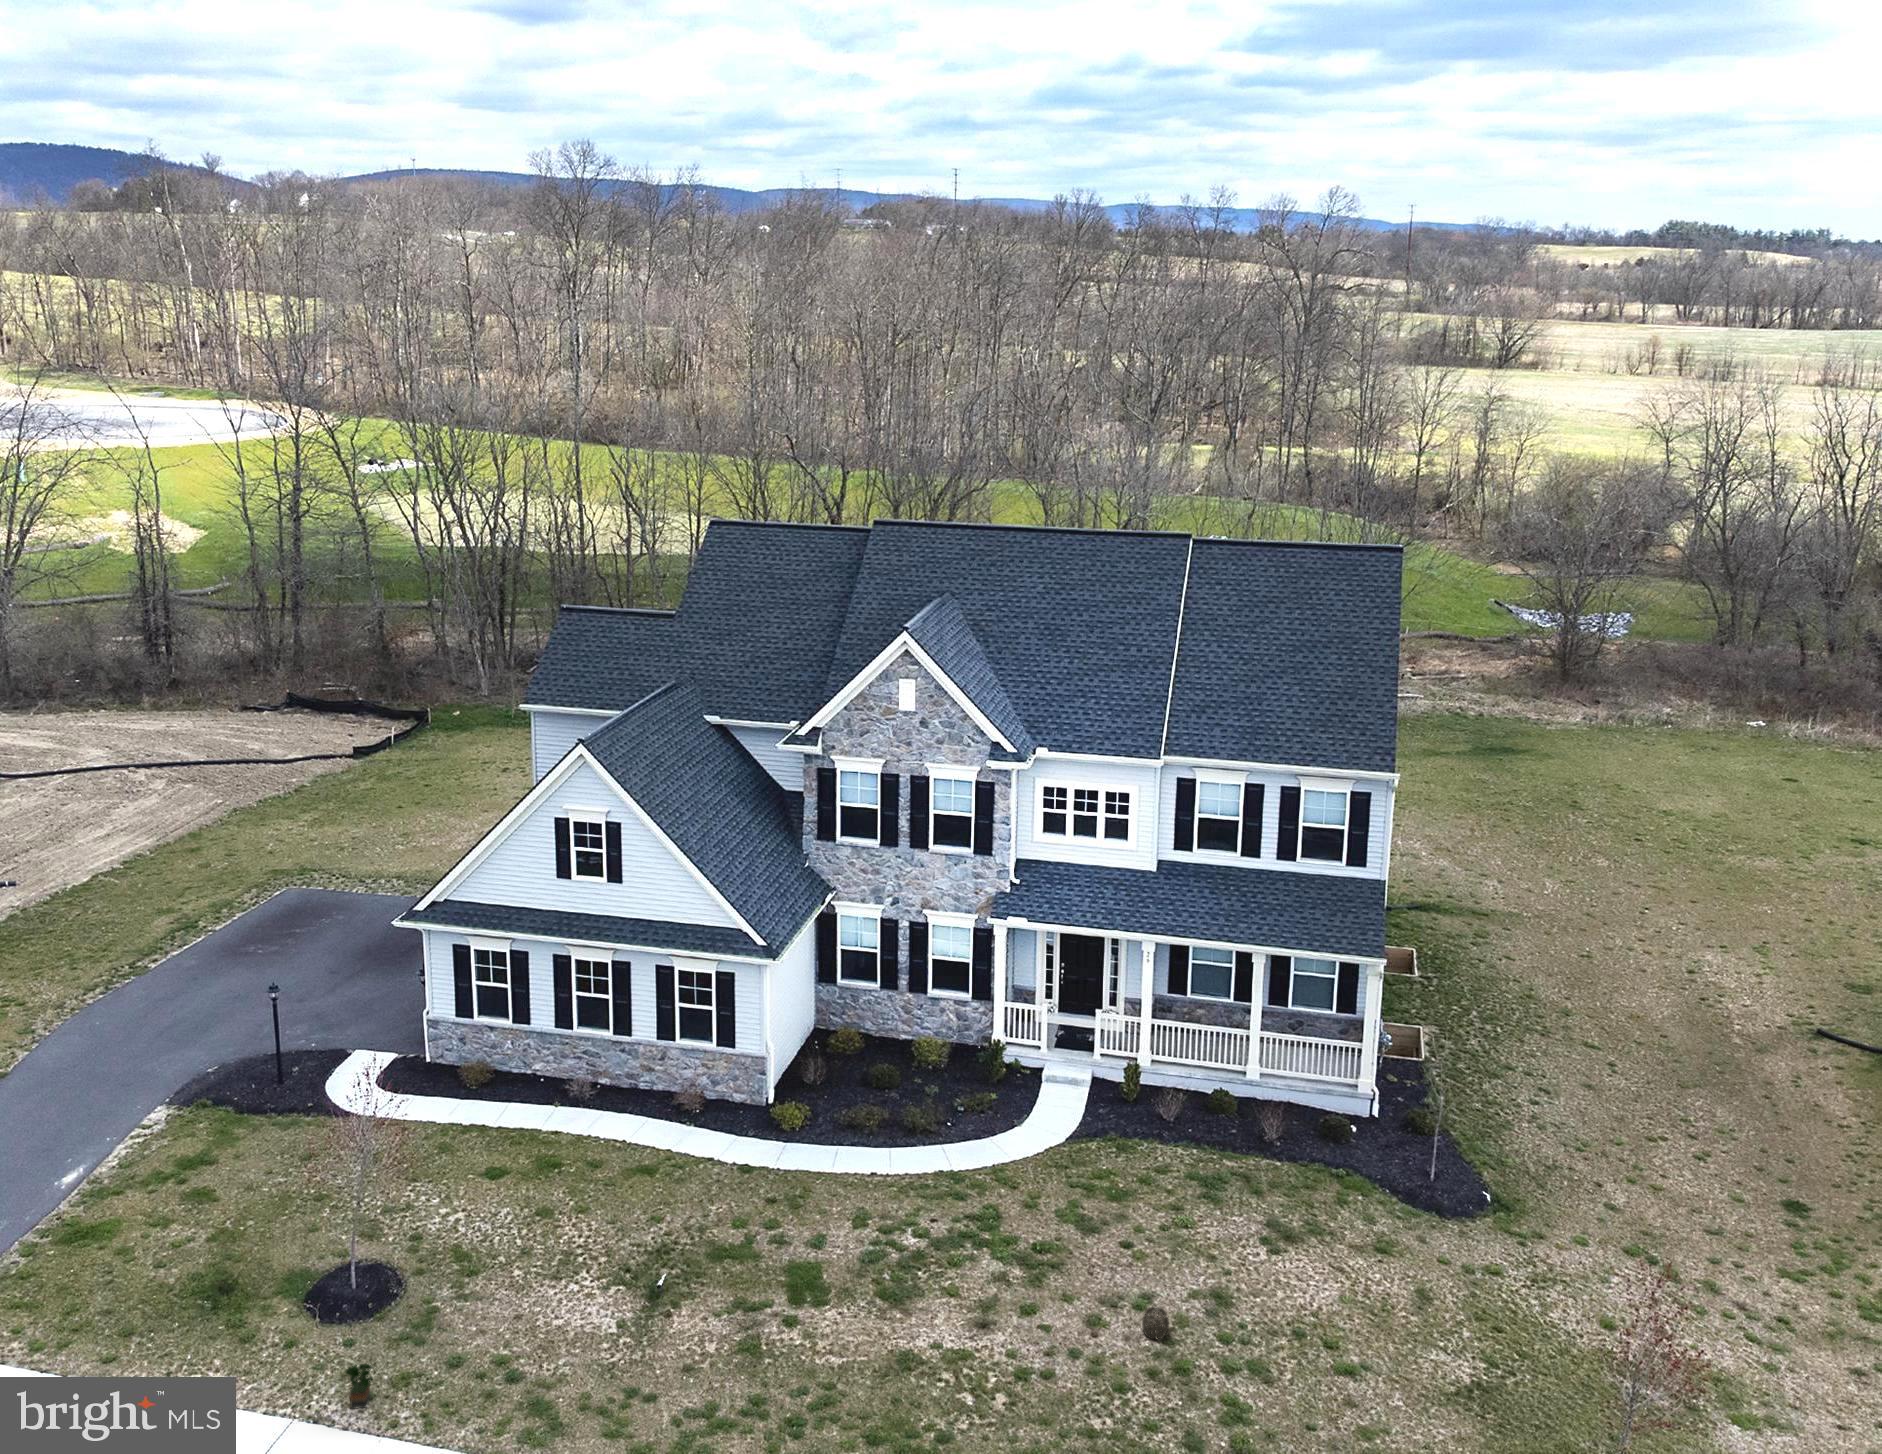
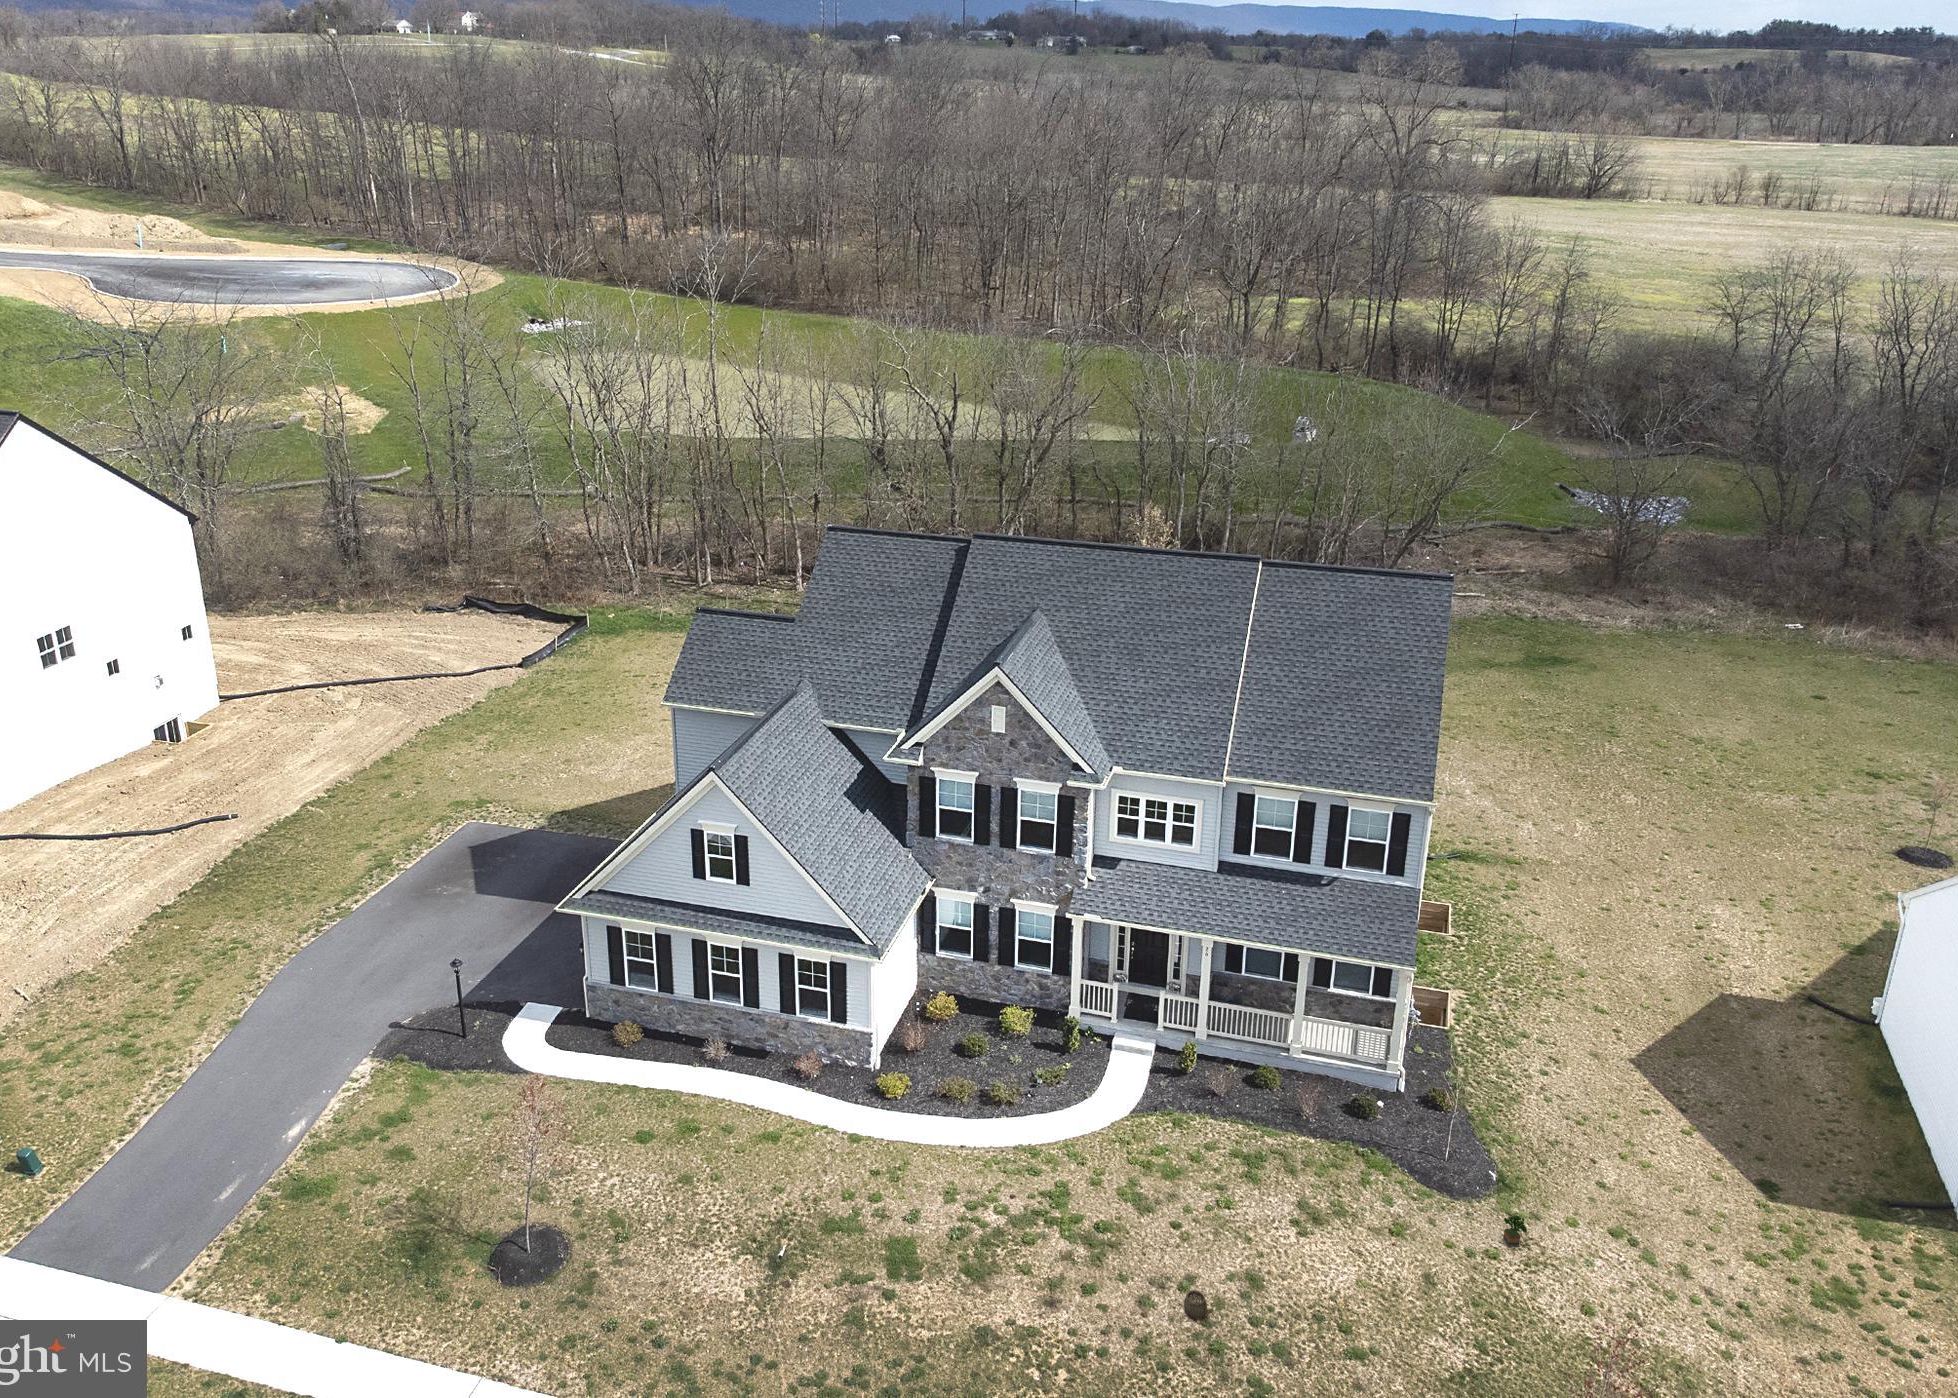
potted tree: present [345,1364,373,1409] -> present [1503,1216,1527,1247]

